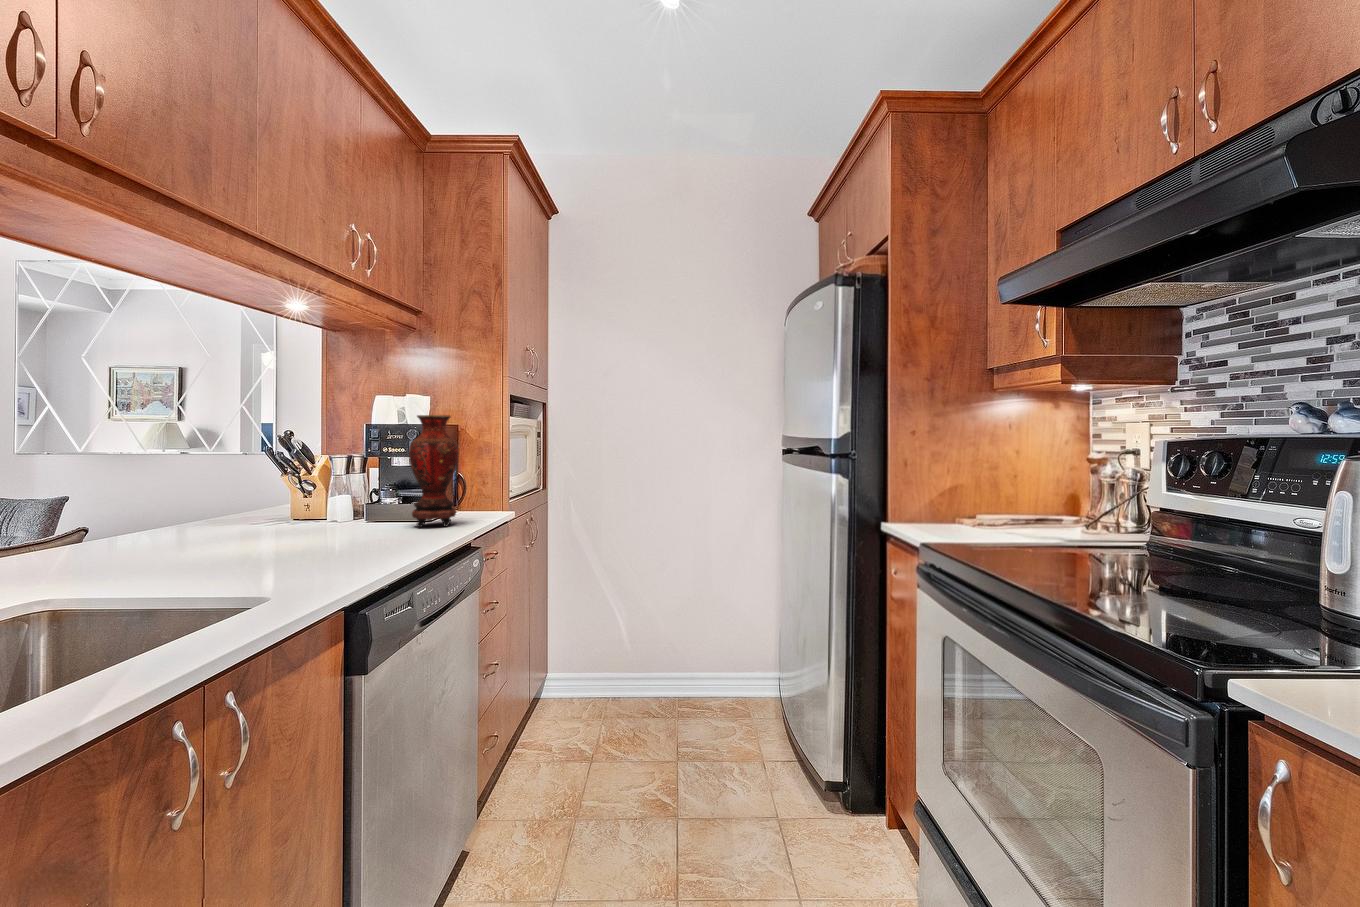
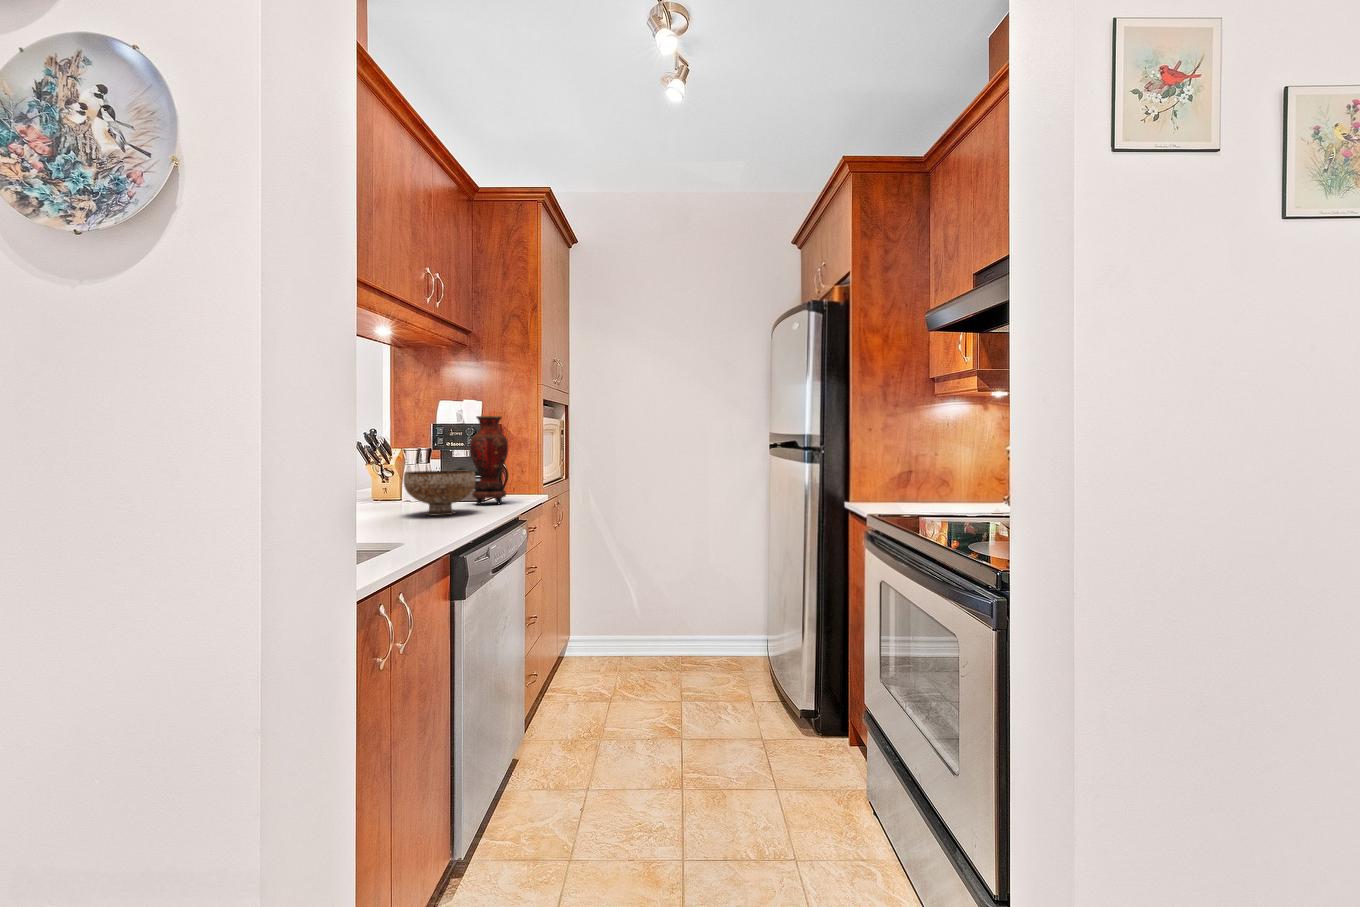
bowl: none [311,485,409,545] -> present [404,471,476,515]

